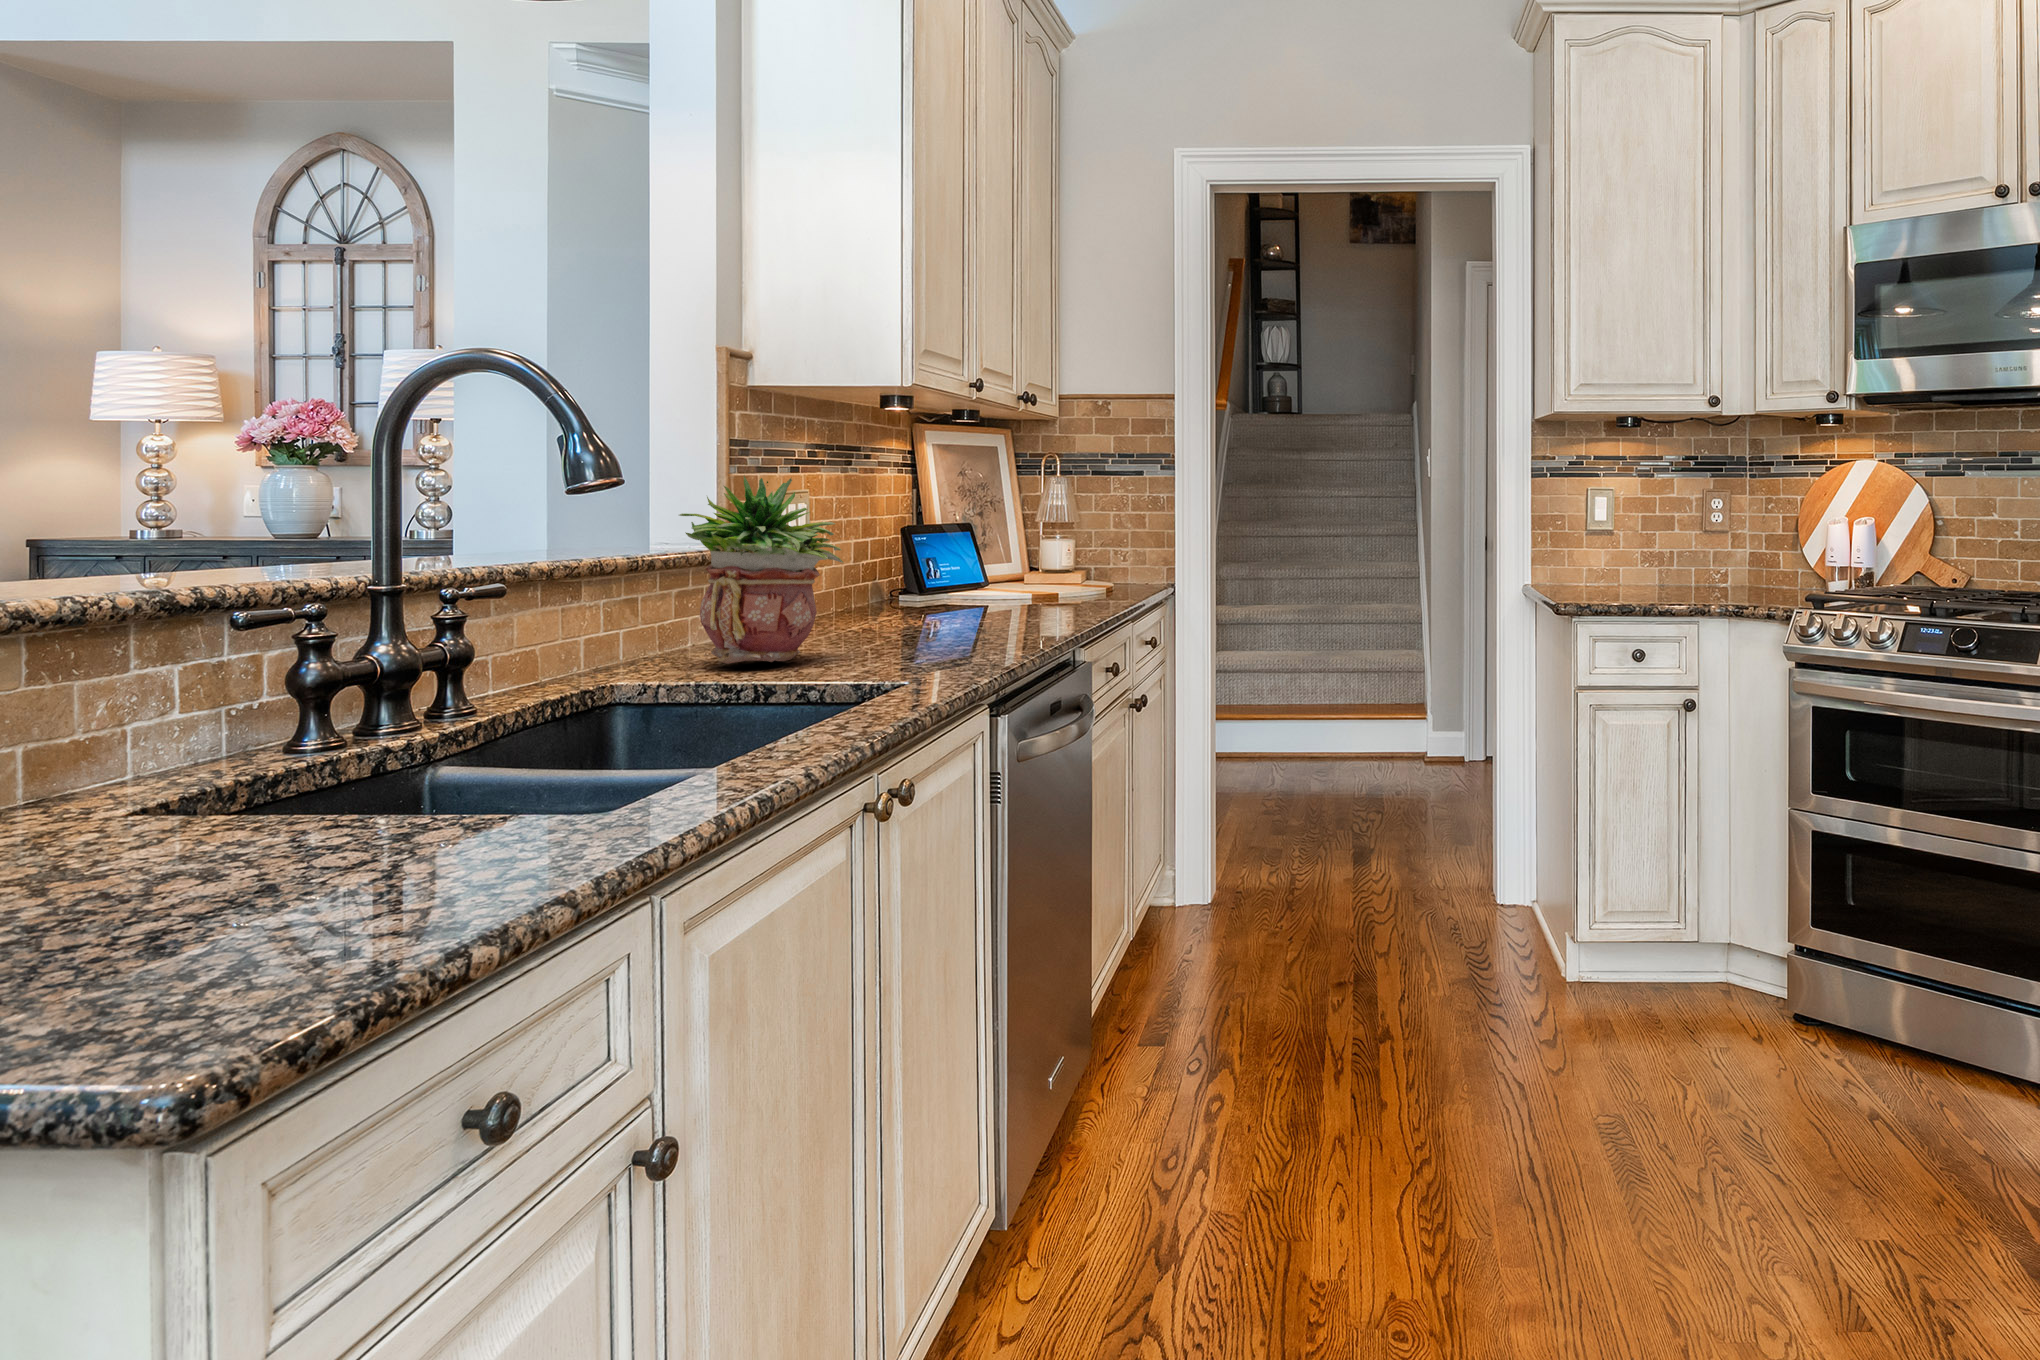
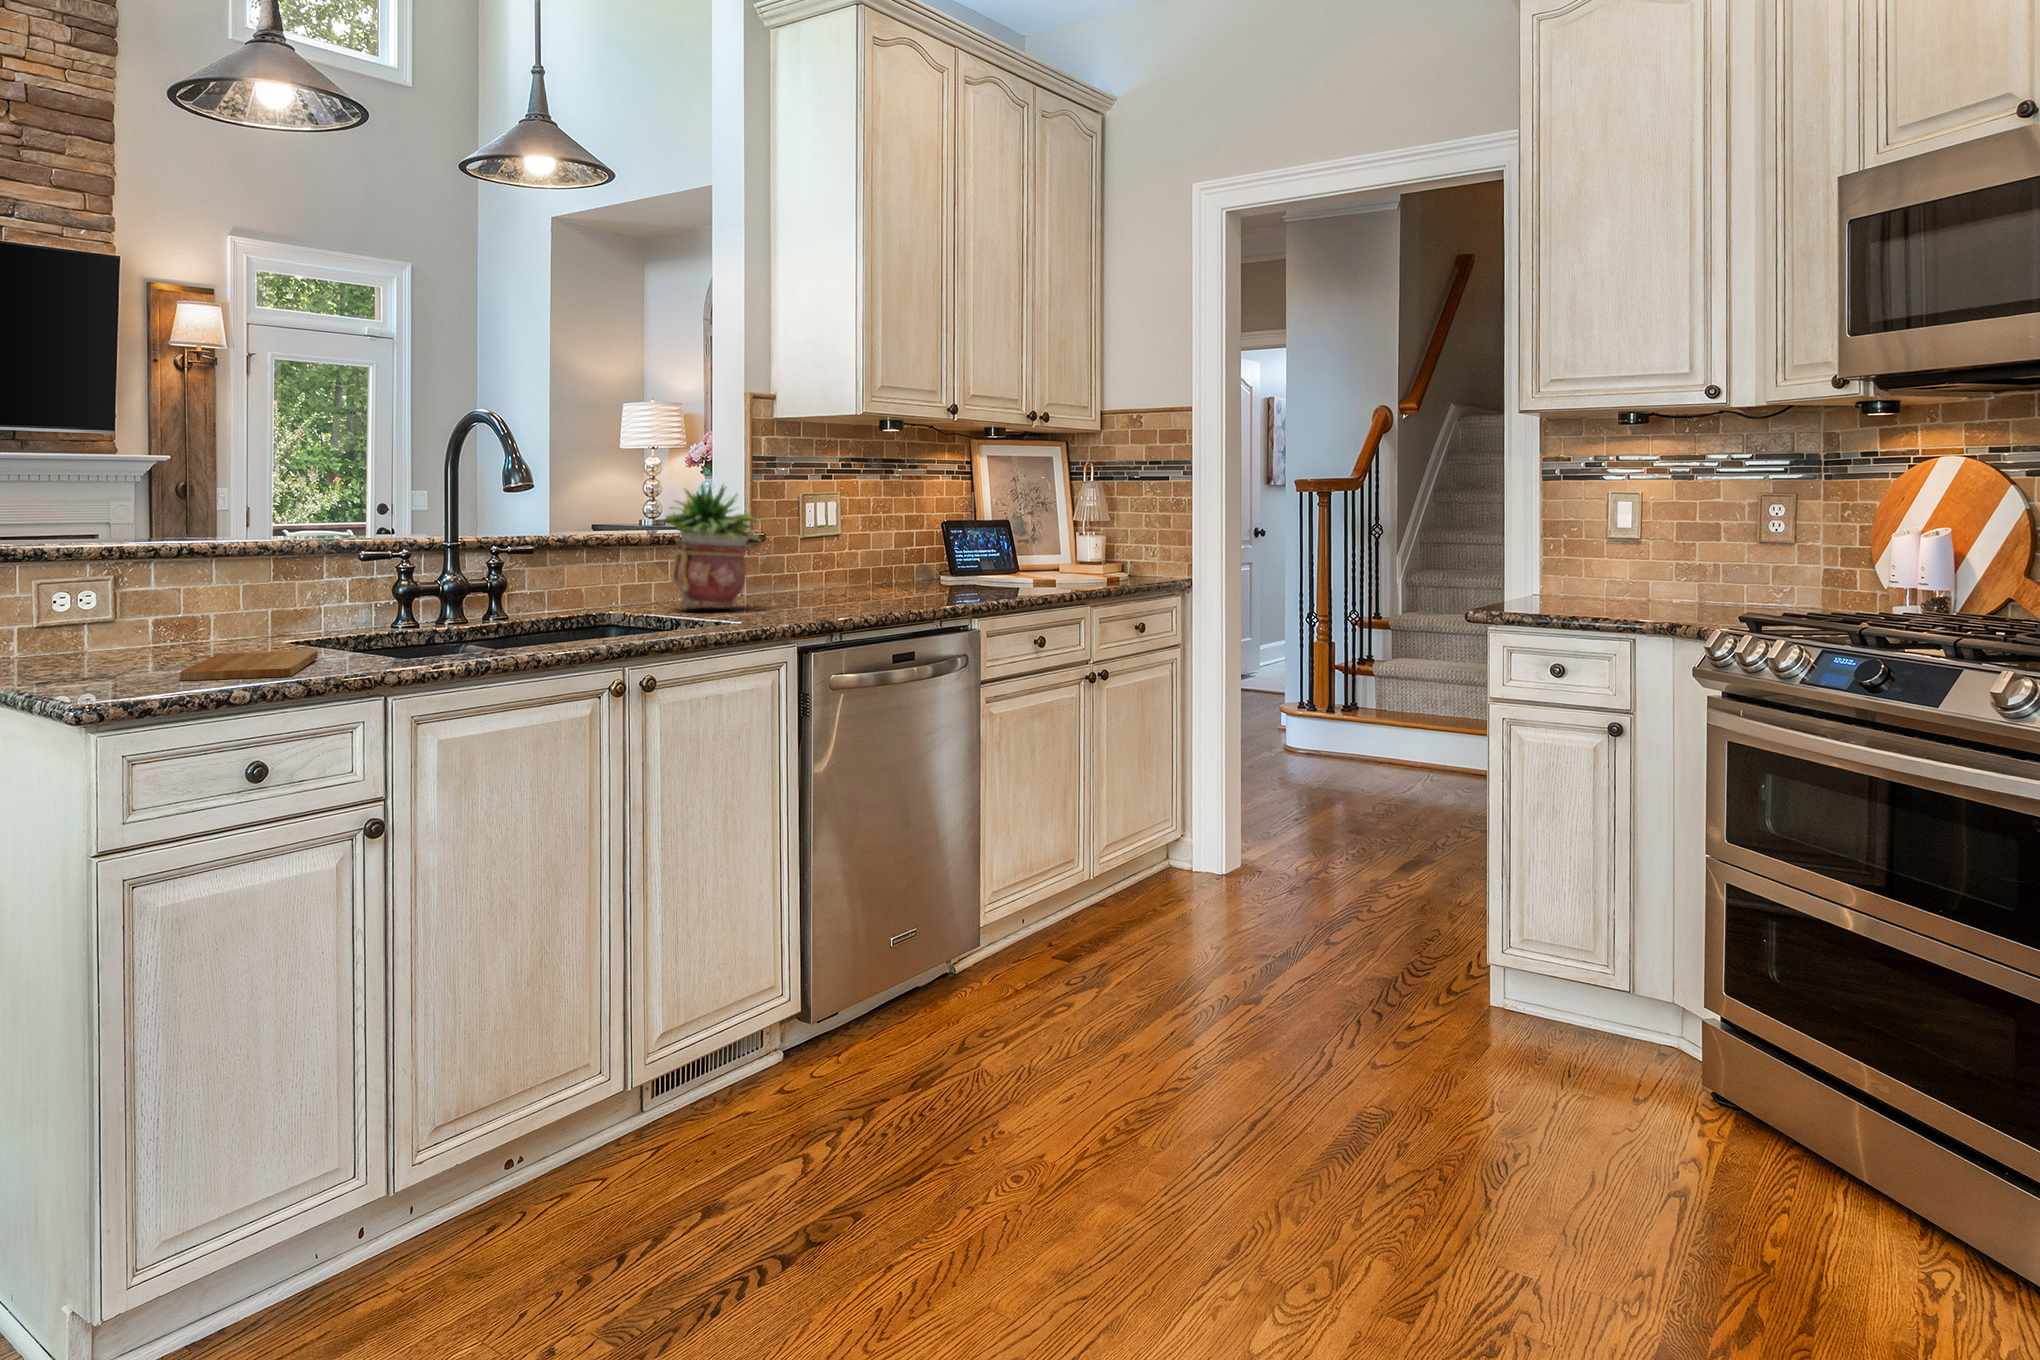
cutting board: none [118,826,473,958] -> present [180,650,318,681]

